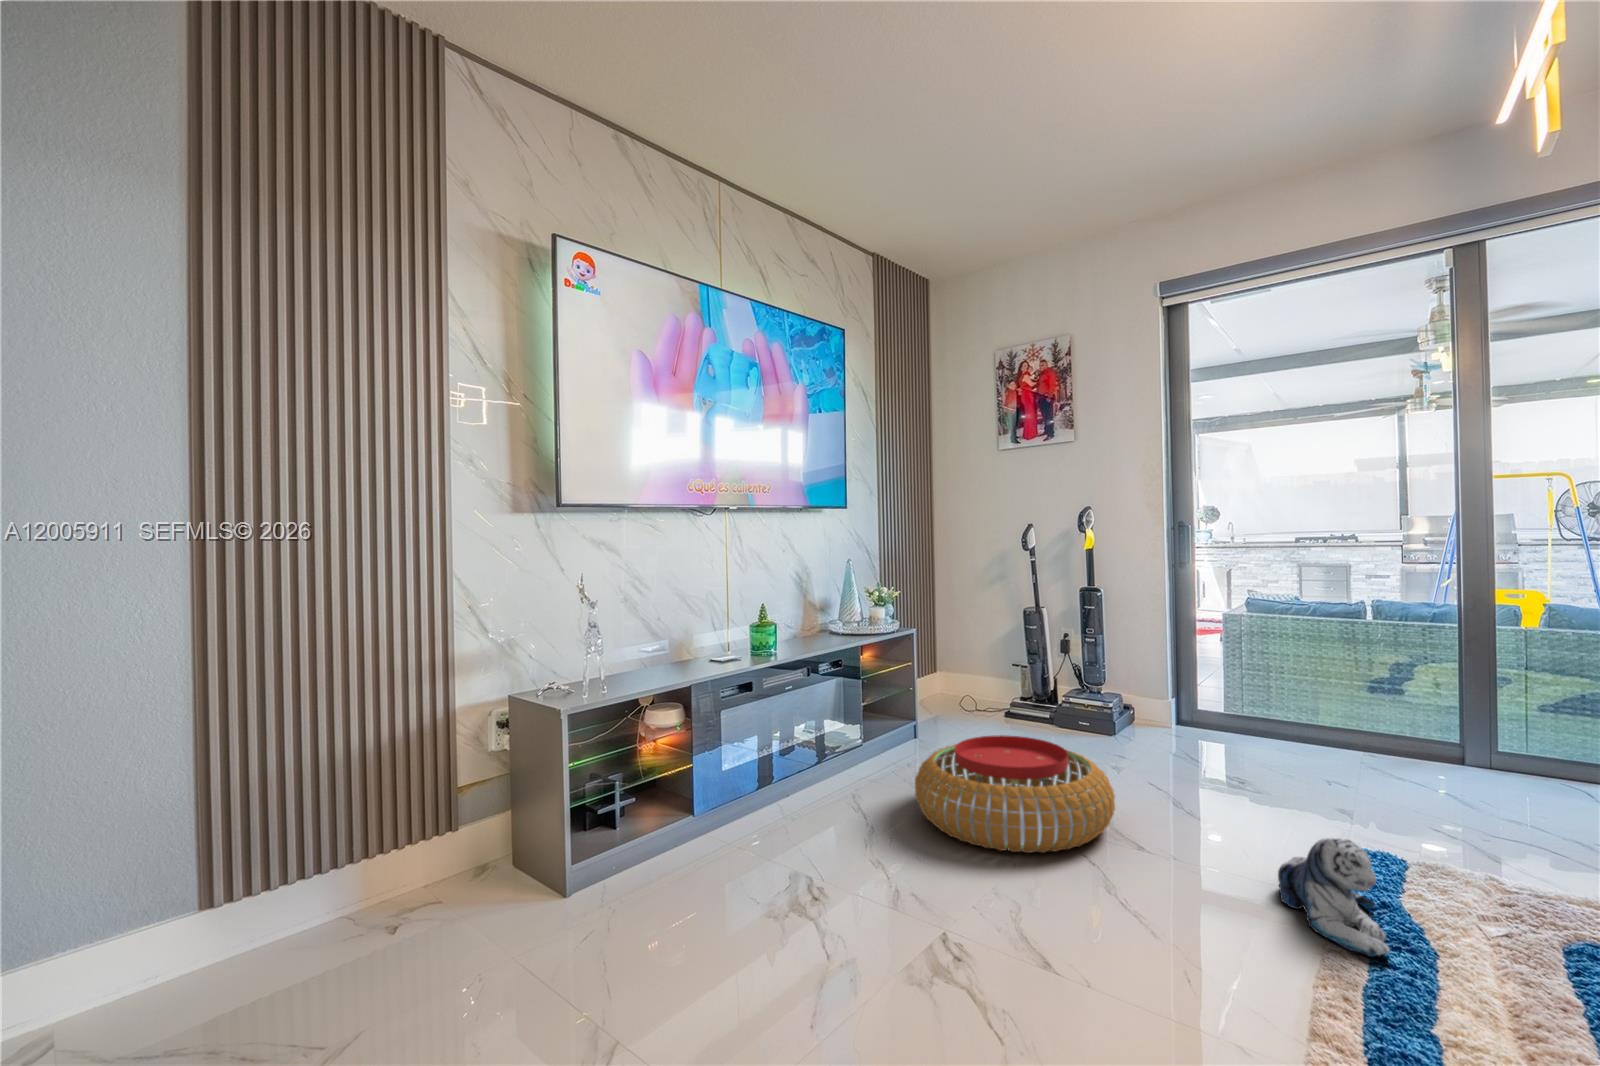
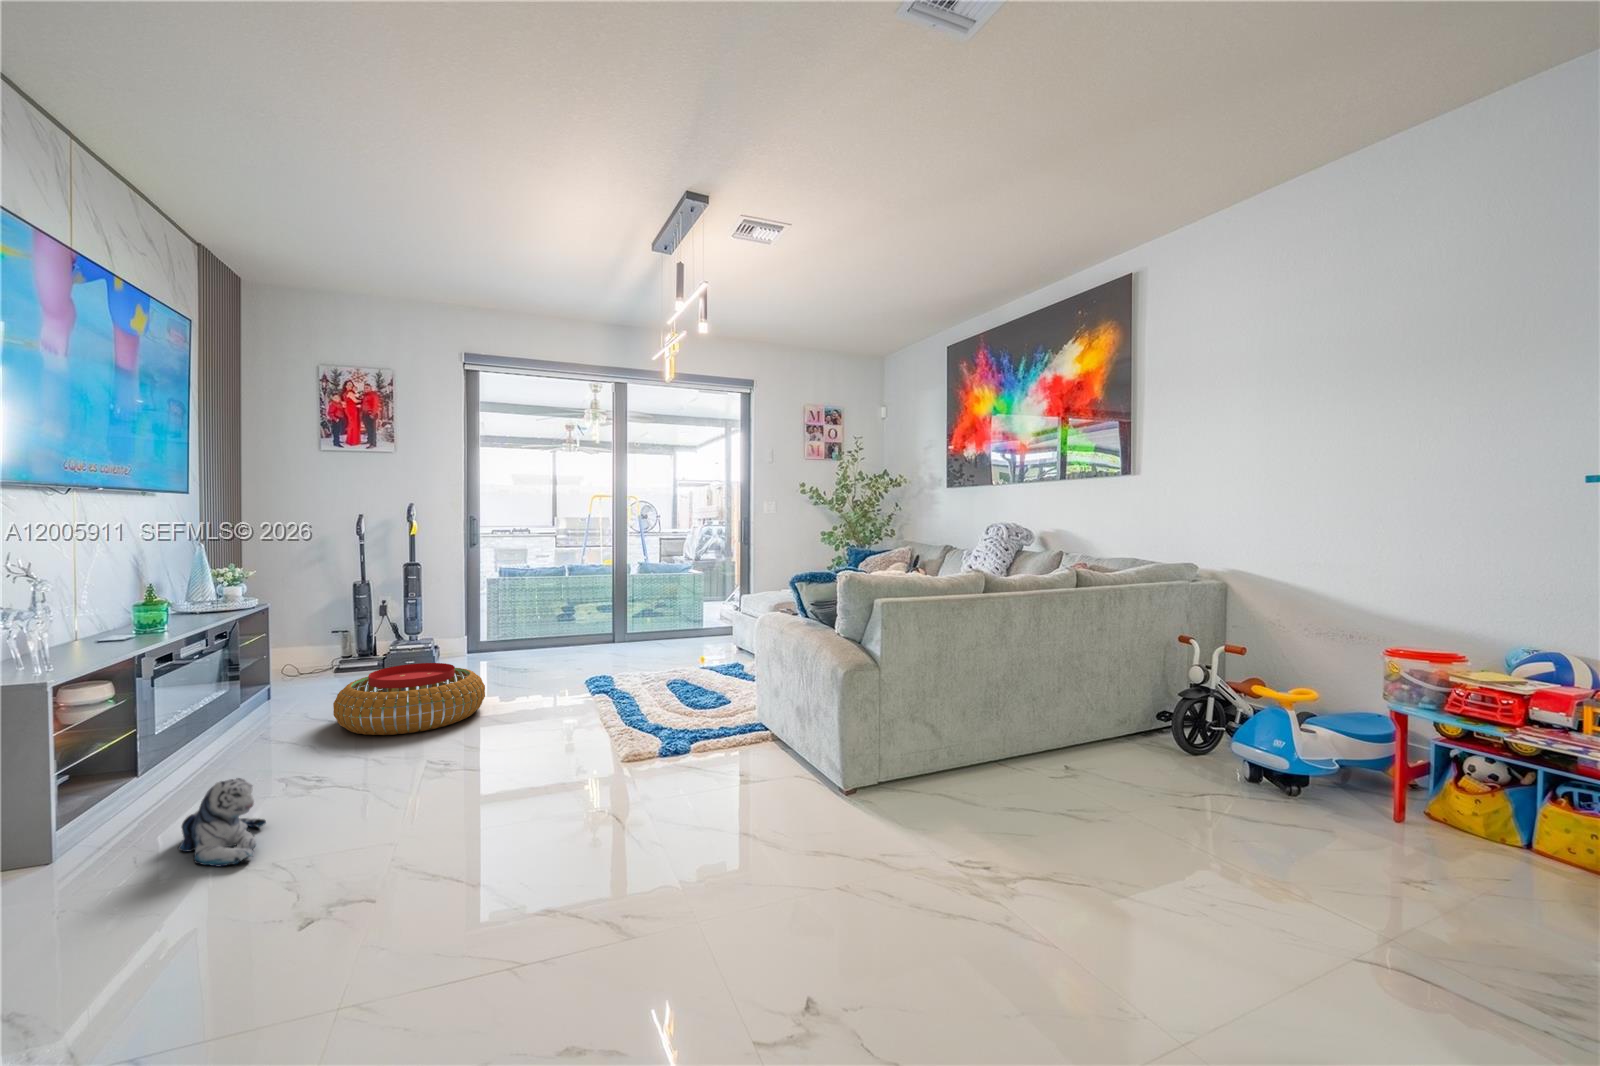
plush toy: present [1278,838,1390,957] -> present [178,778,266,866]

